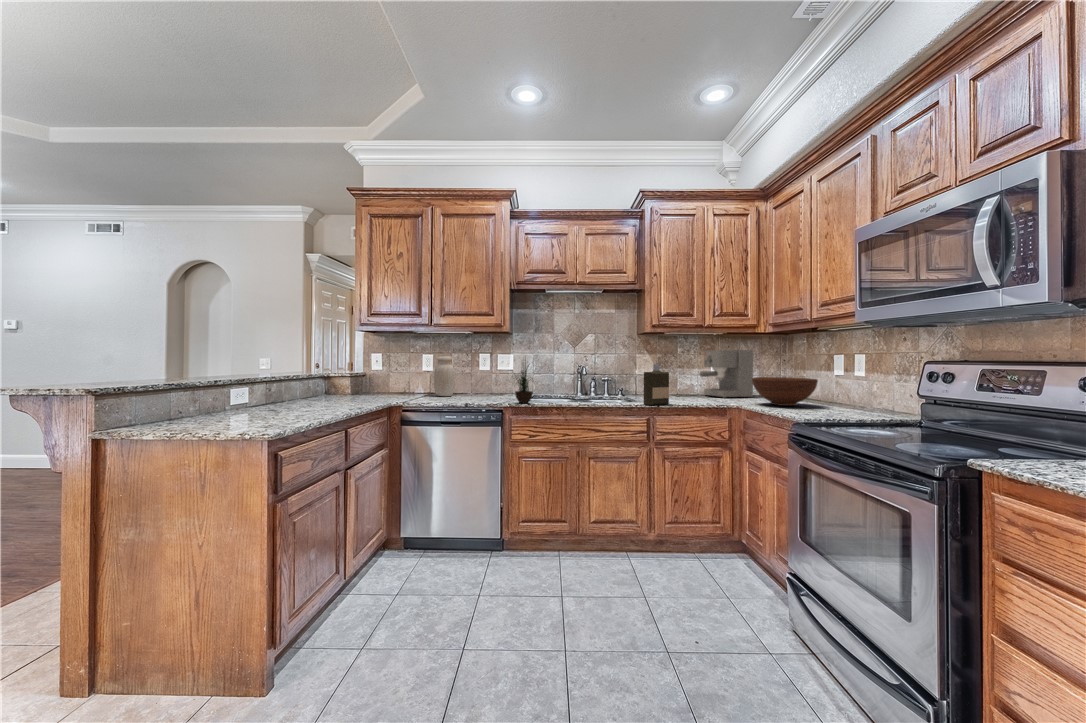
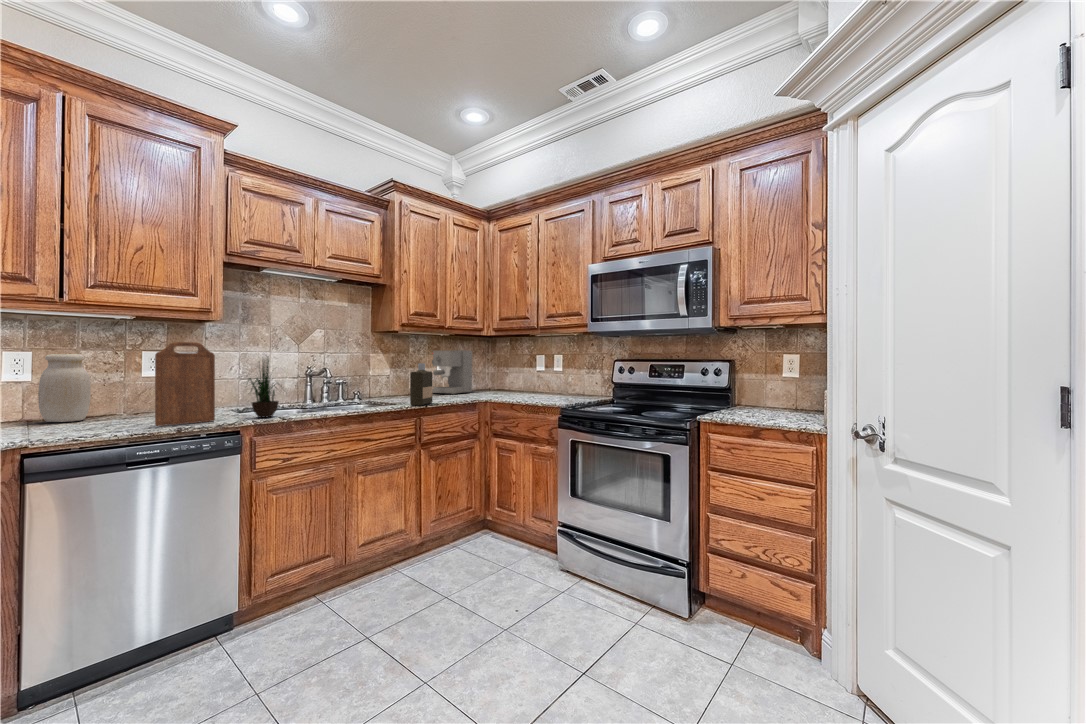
cutting board: none [462,348,494,403] -> present [155,342,215,426]
fruit bowl: present [752,377,818,406] -> none [490,374,538,397]

